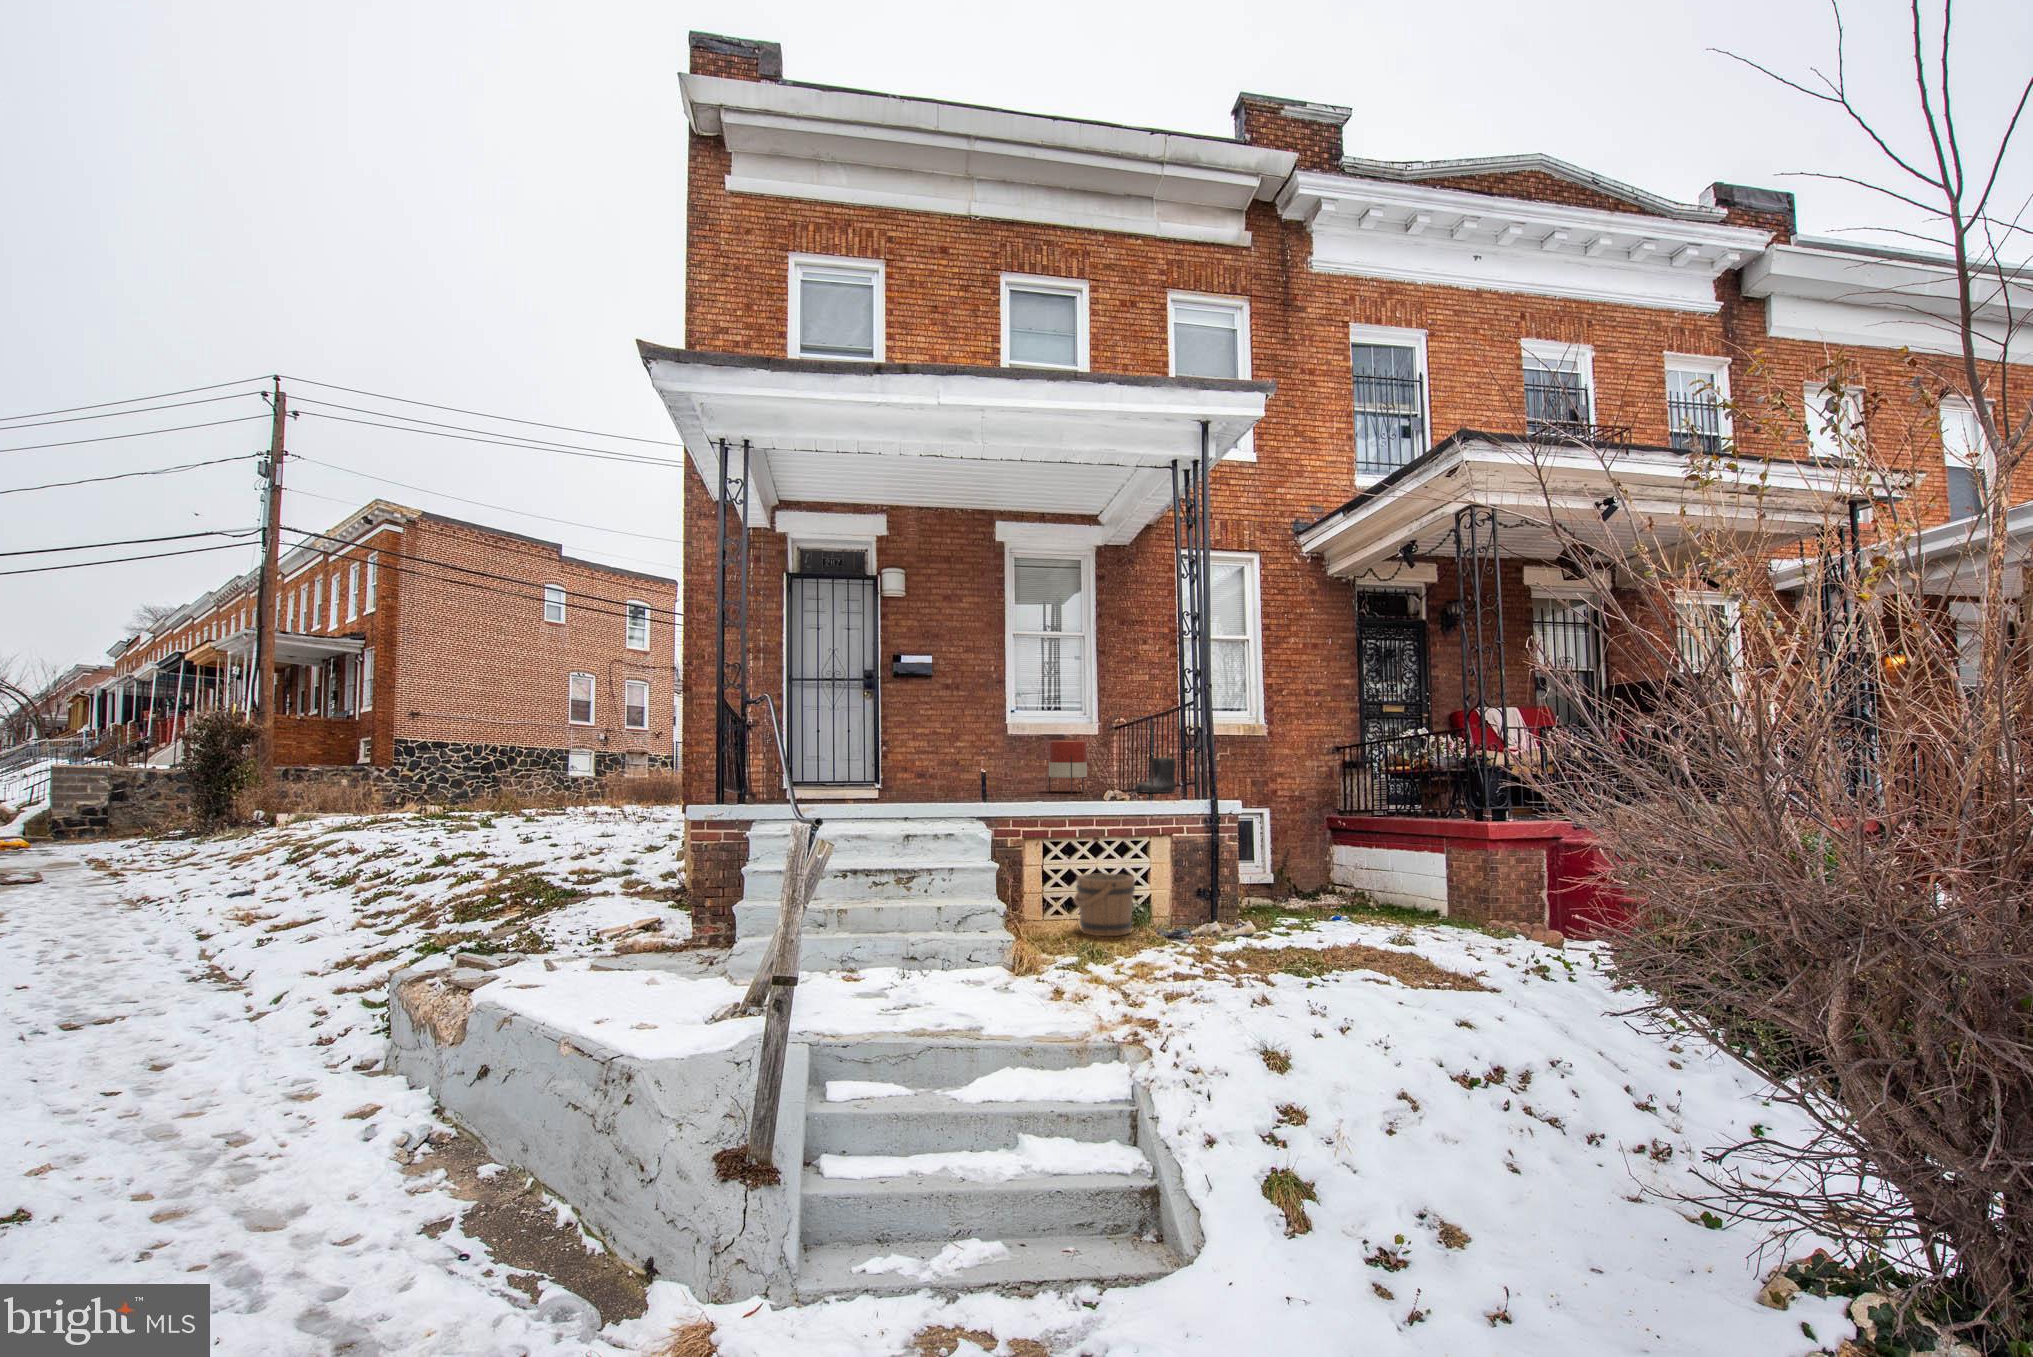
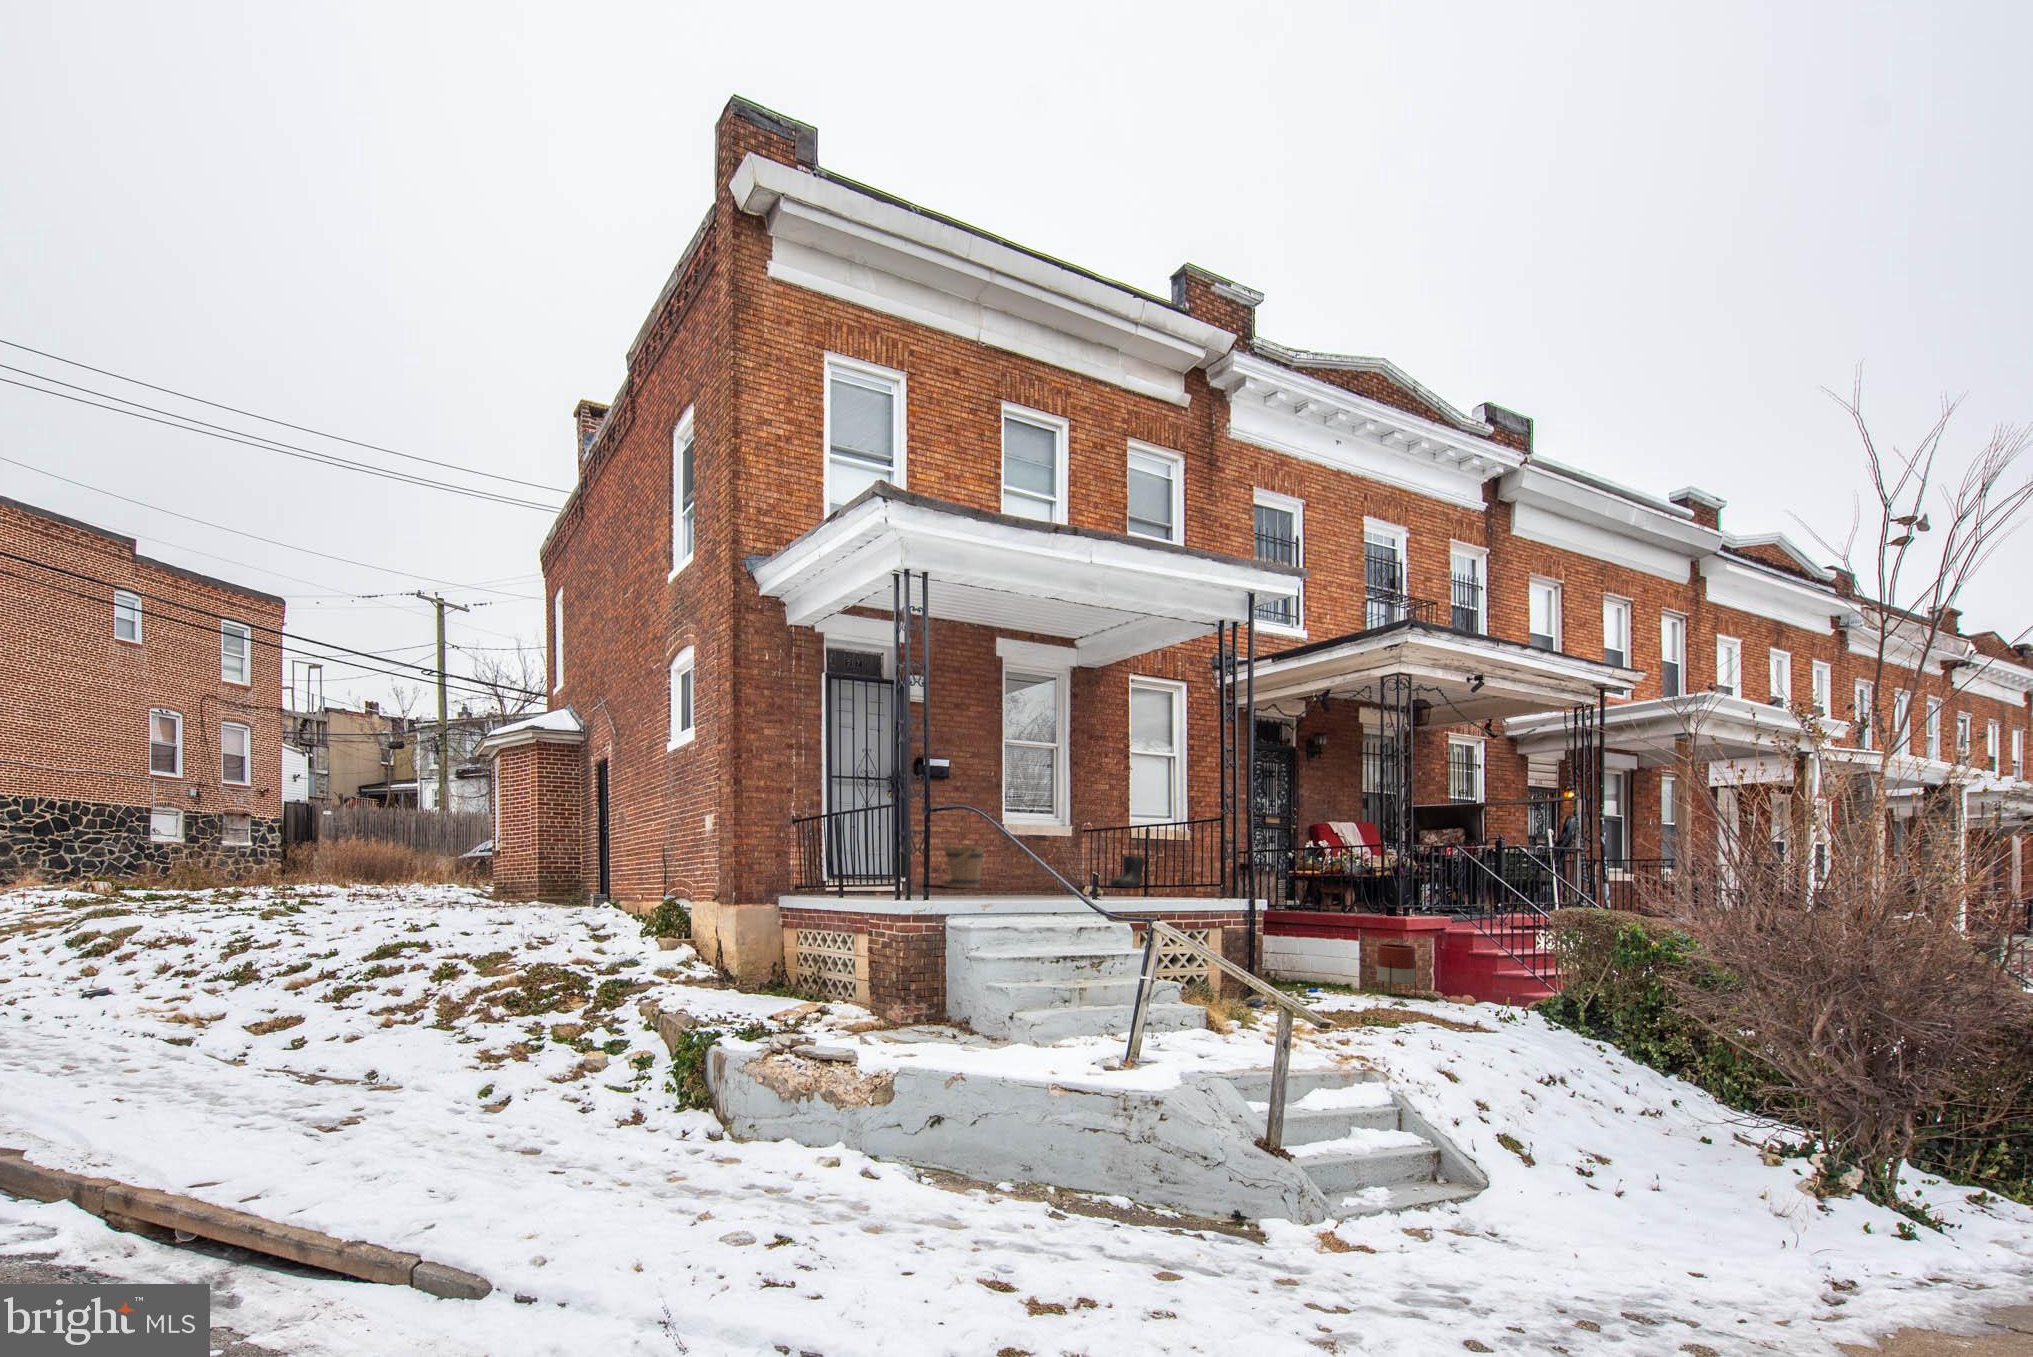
planter: present [1049,741,1087,793] -> present [1377,944,1416,998]
bucket: present [1073,873,1135,936] -> present [943,845,984,888]

